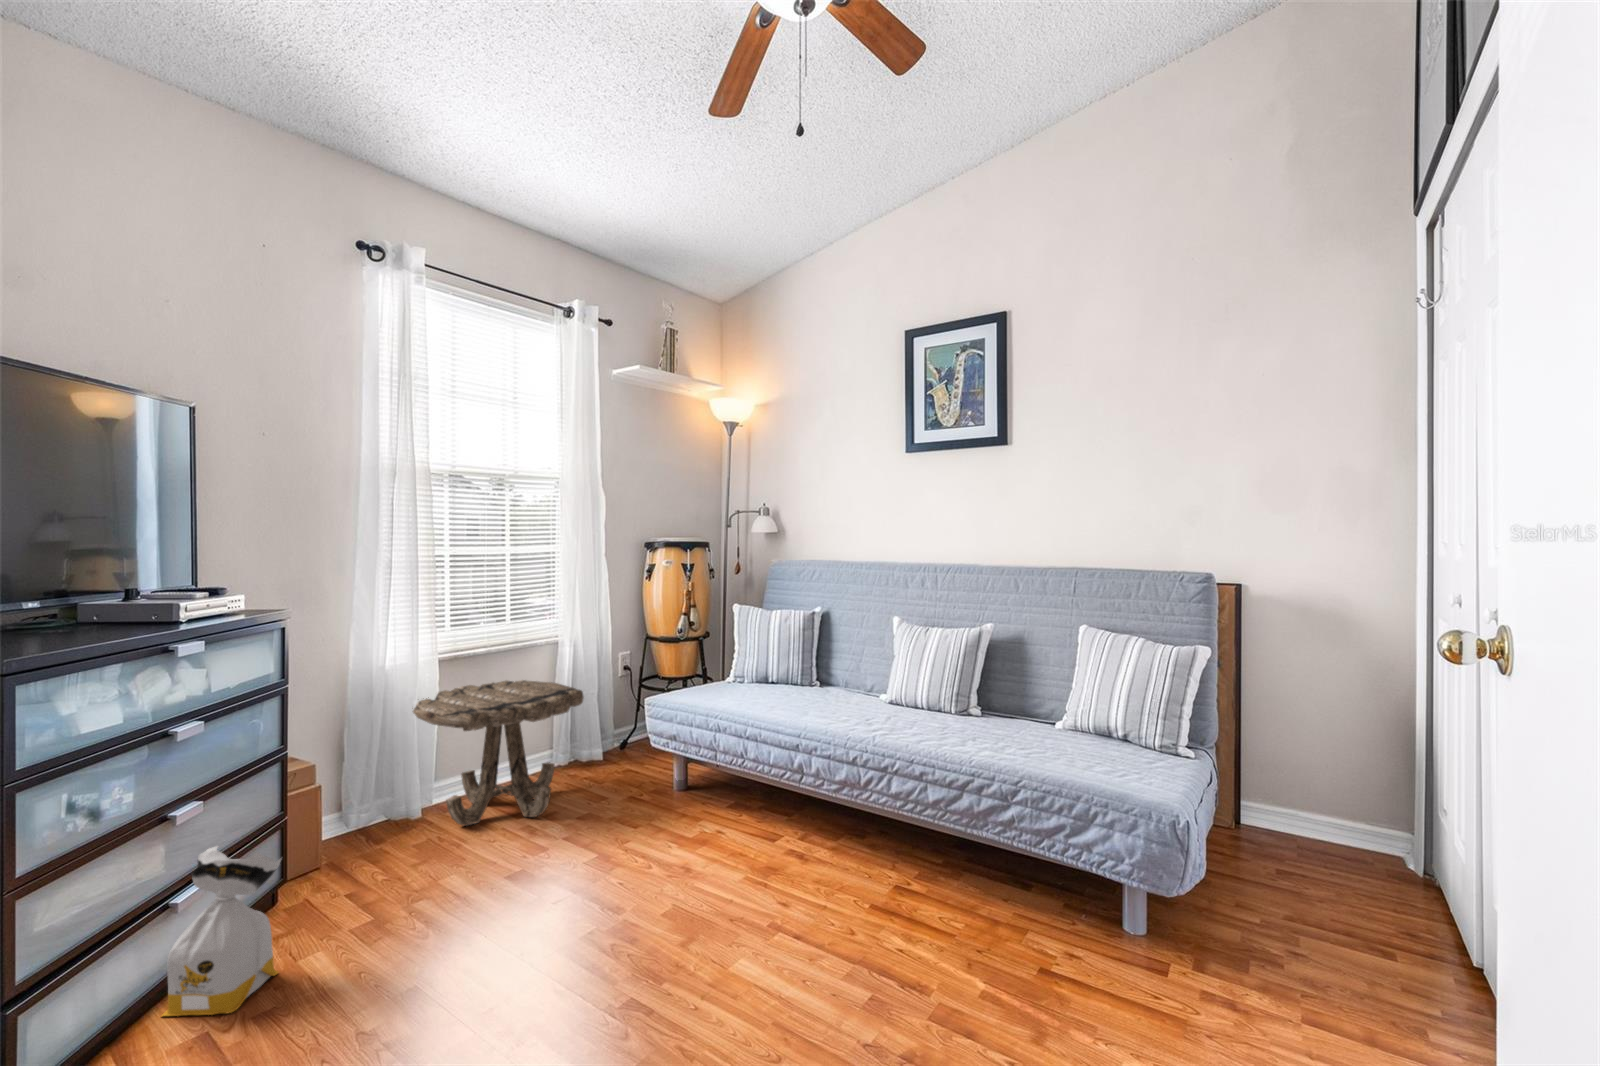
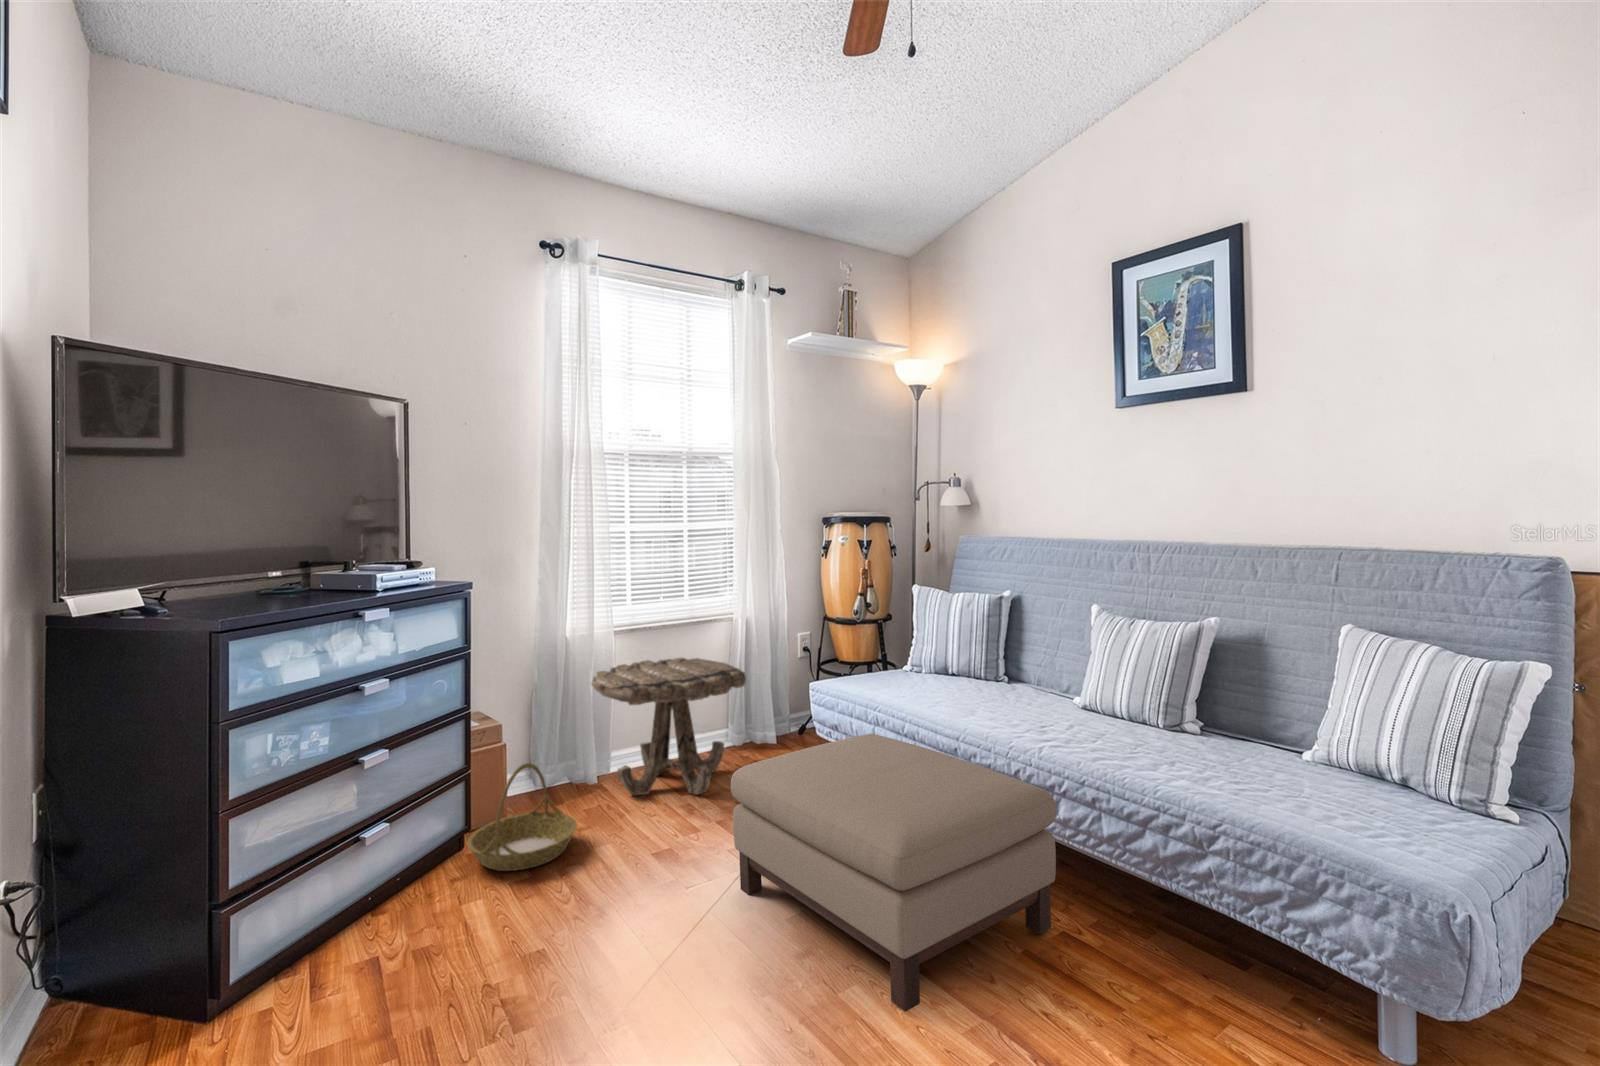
ottoman: none [602,738,896,973] -> present [731,734,1056,1012]
basket: none [287,801,418,921] -> present [467,763,577,871]
bag: present [162,847,281,1016] -> none [352,792,448,941]

